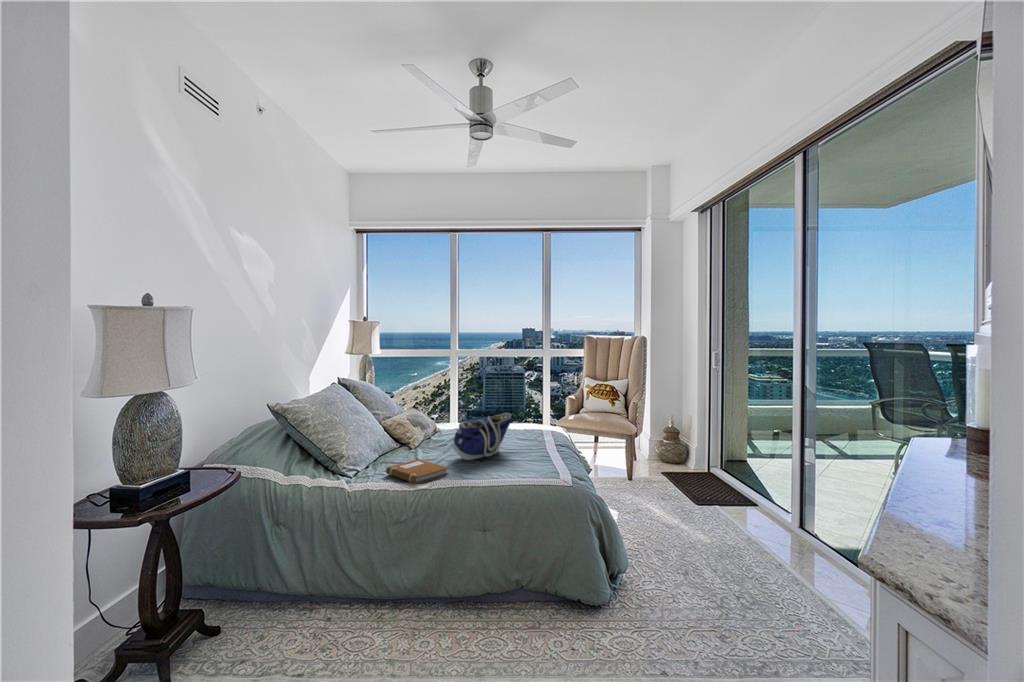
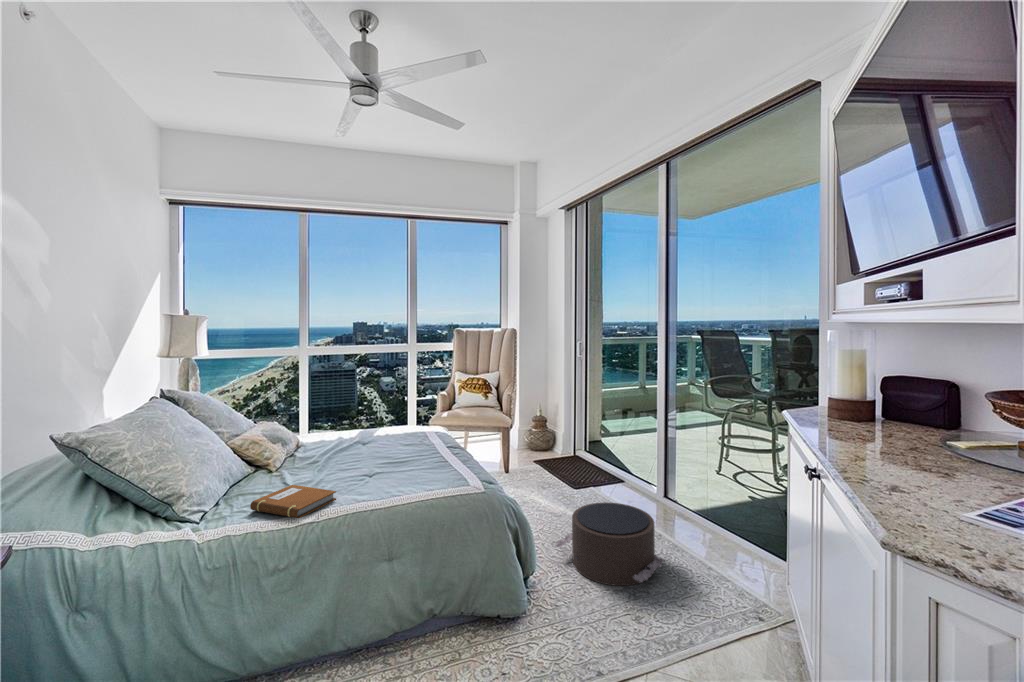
tote bag: present [451,412,511,460] -> none [331,418,402,478]
pouf: none [653,517,772,605] -> present [555,502,665,586]

